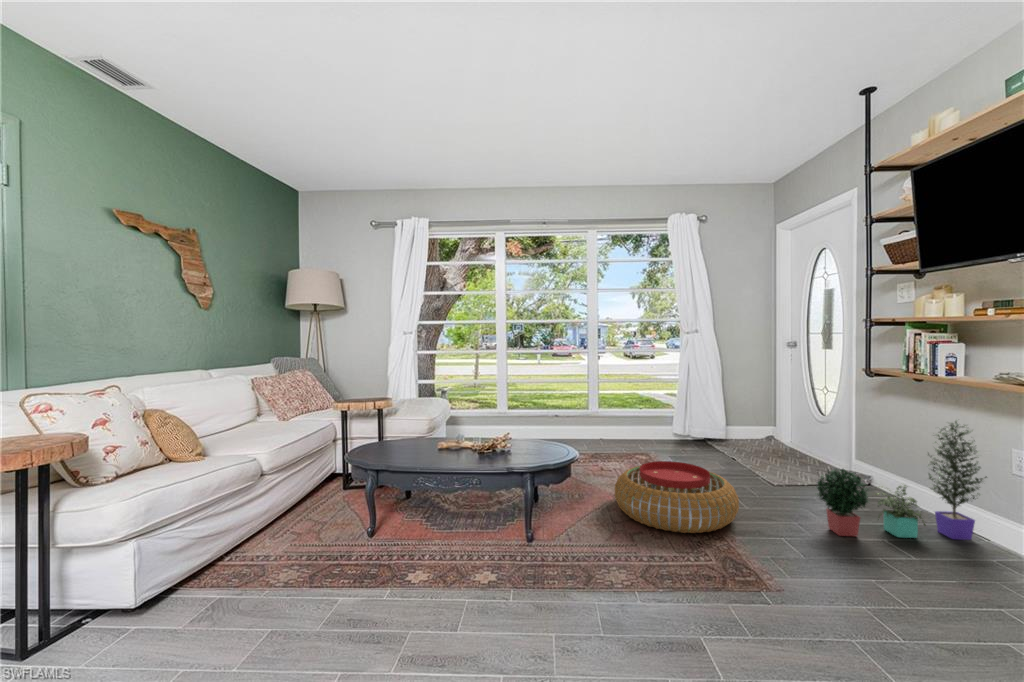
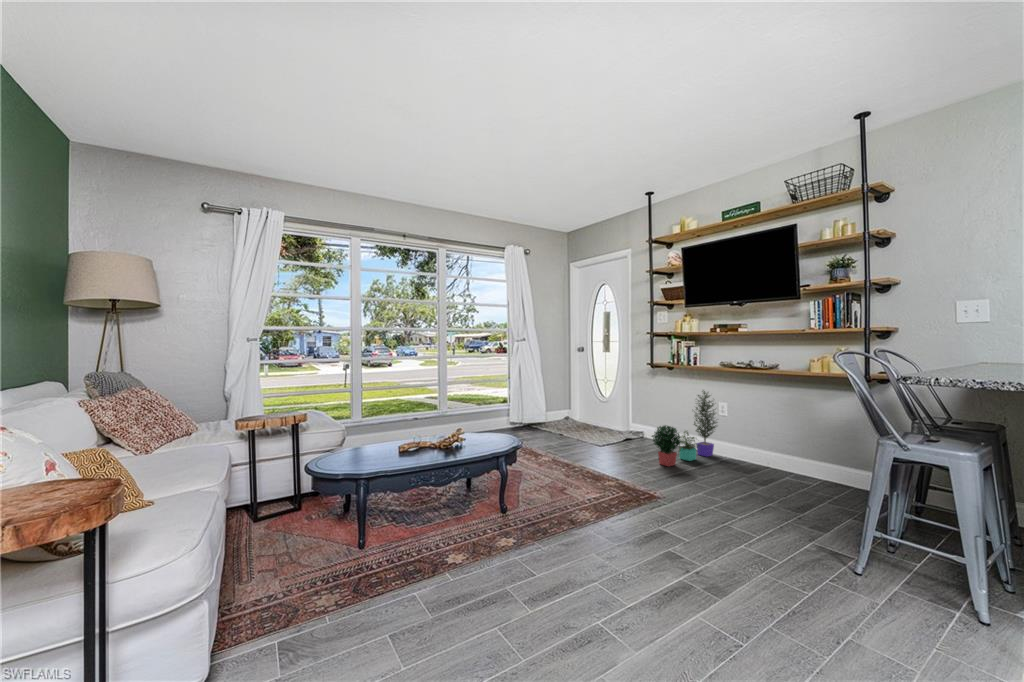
pouf: present [614,461,739,533] -> none [534,438,623,487]

